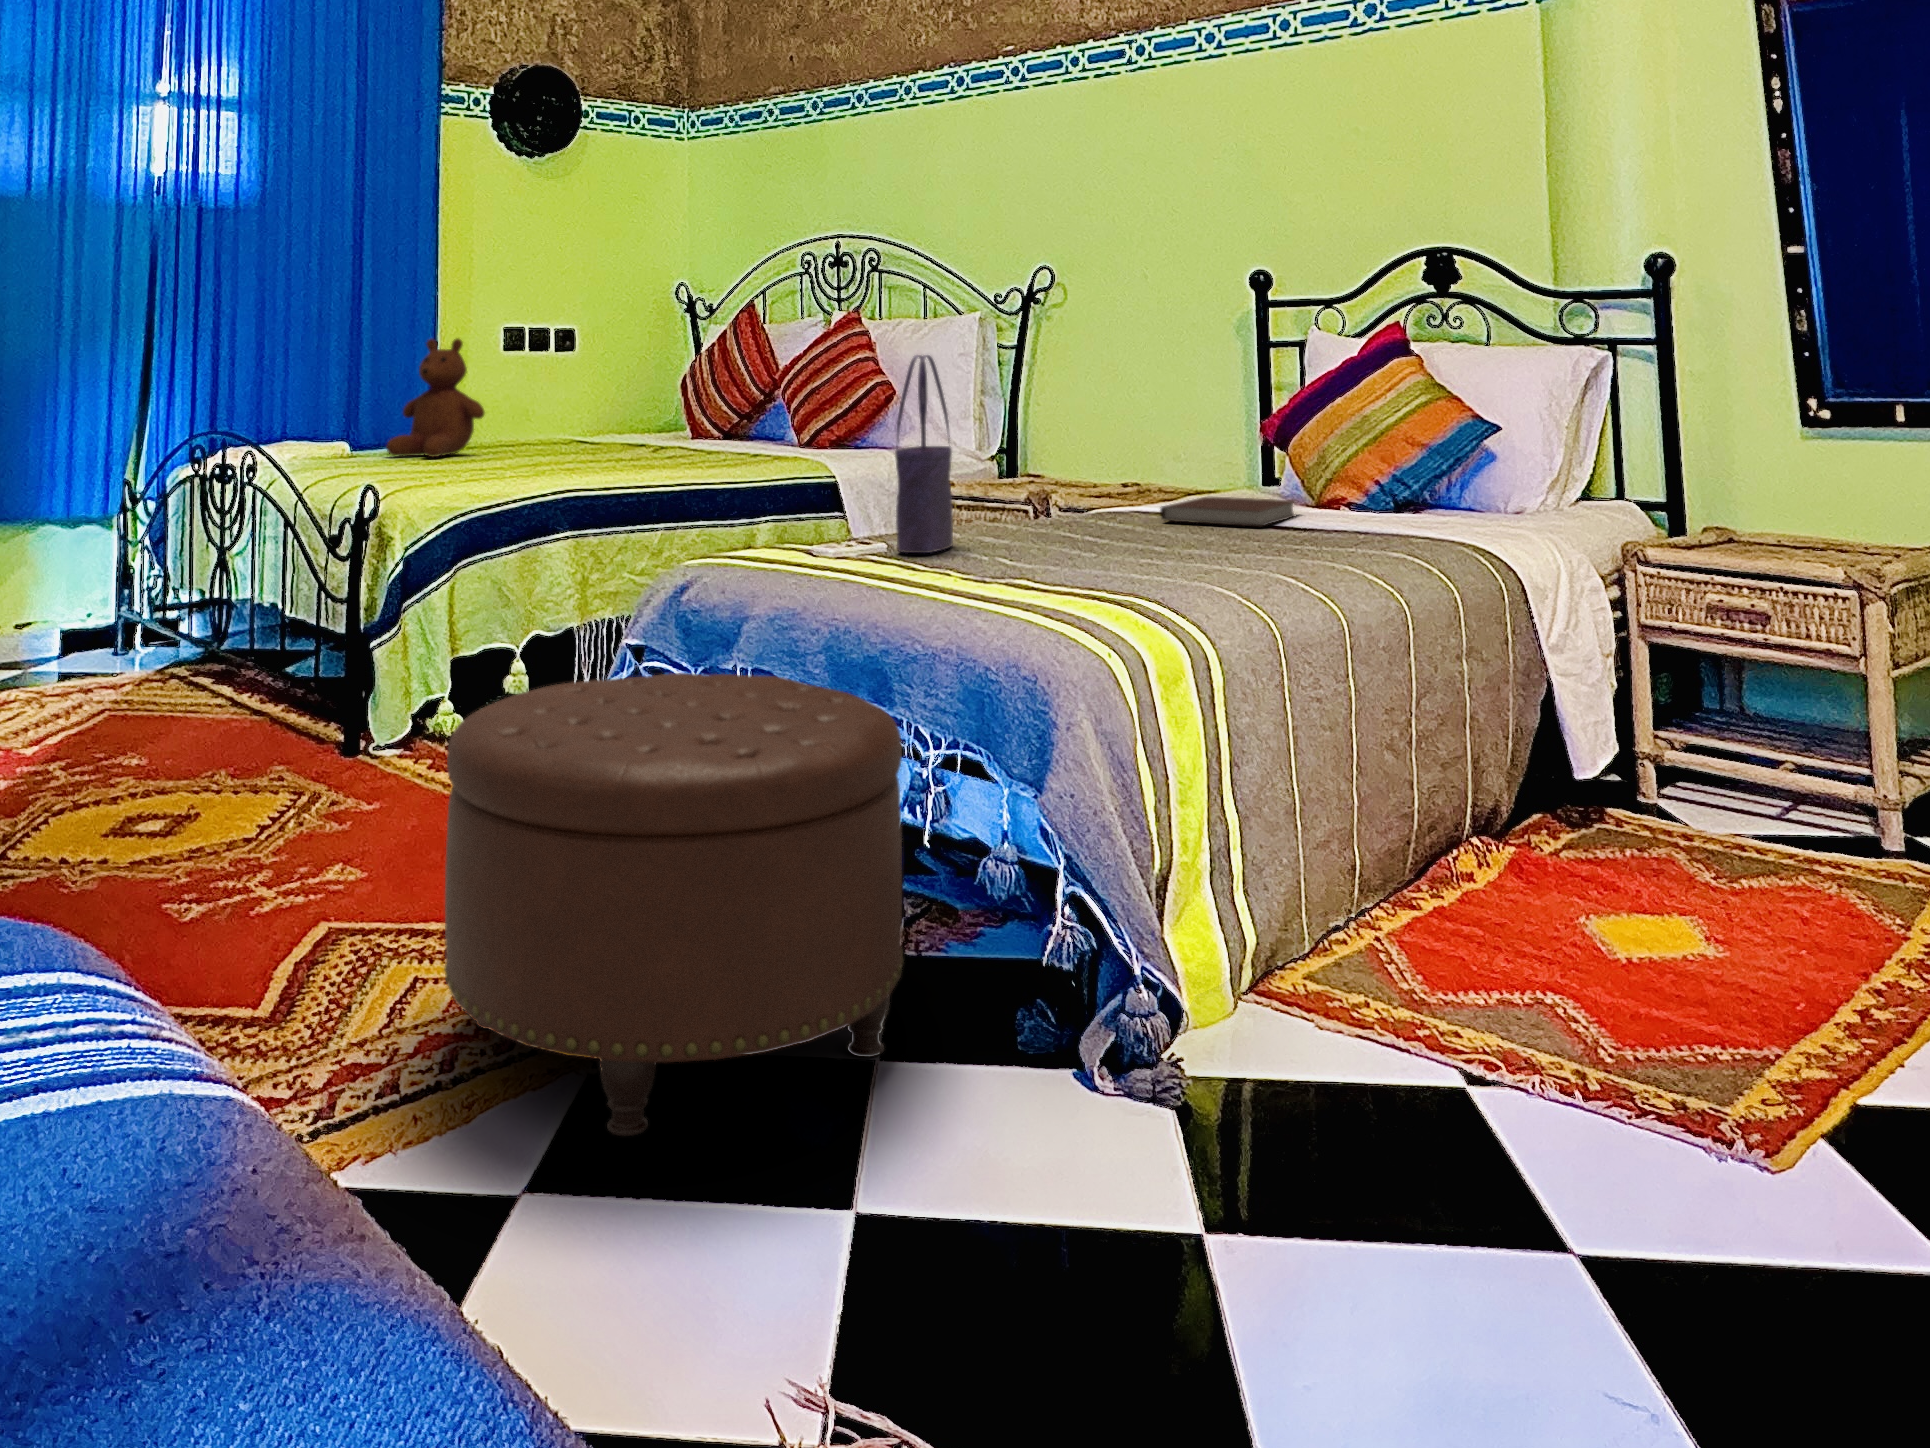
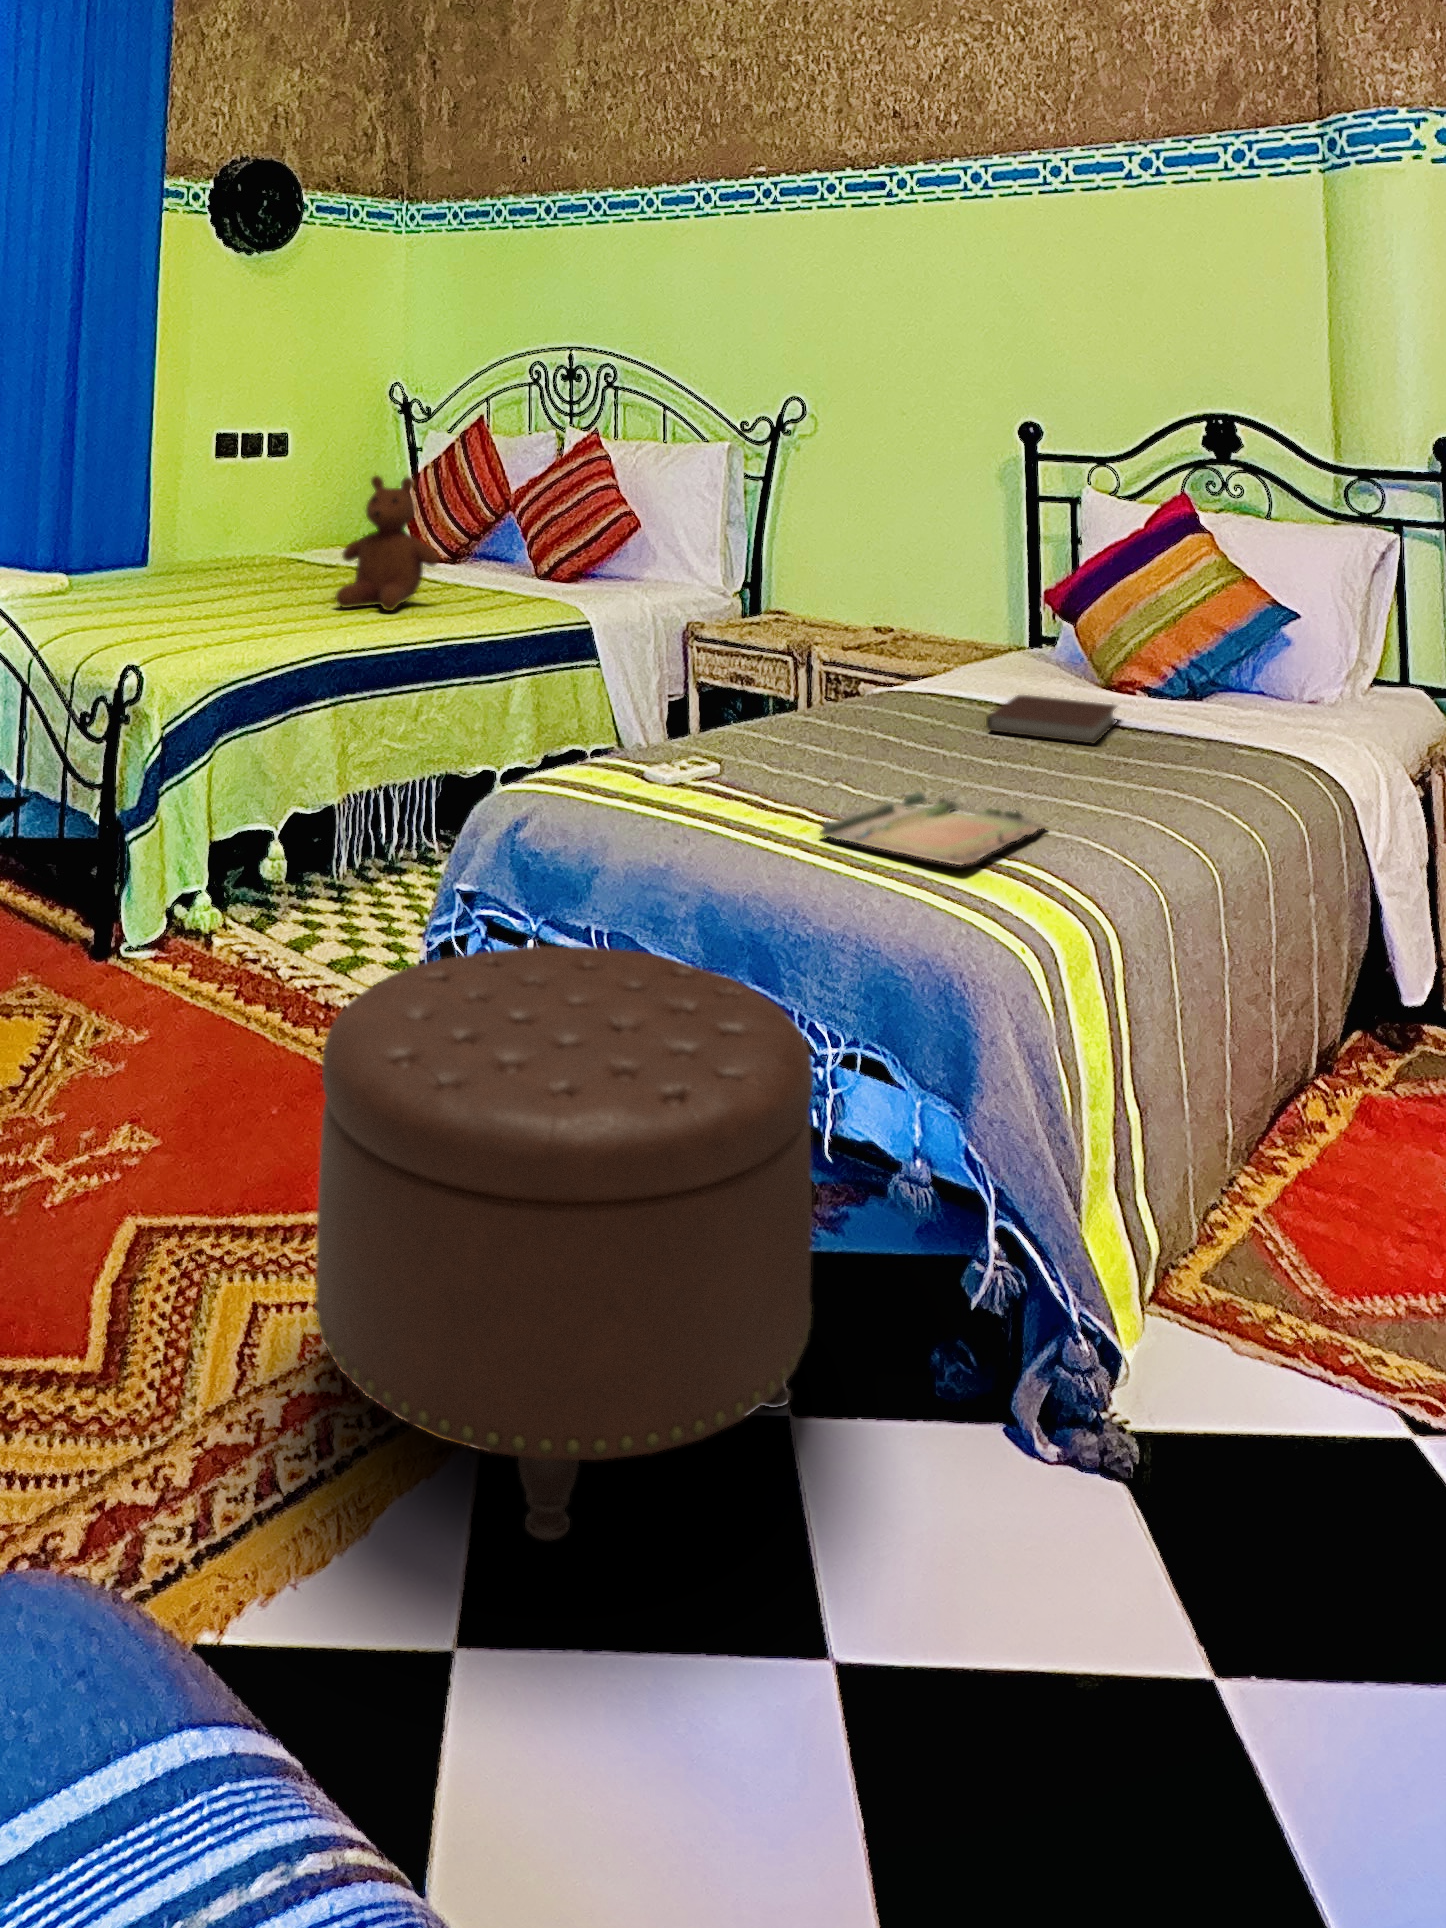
teddy bear: present [386,339,485,457] -> present [335,476,439,611]
tote bag: present [895,355,953,553] -> none [743,573,796,792]
tray: none [946,546,1172,588] -> present [820,791,1045,865]

